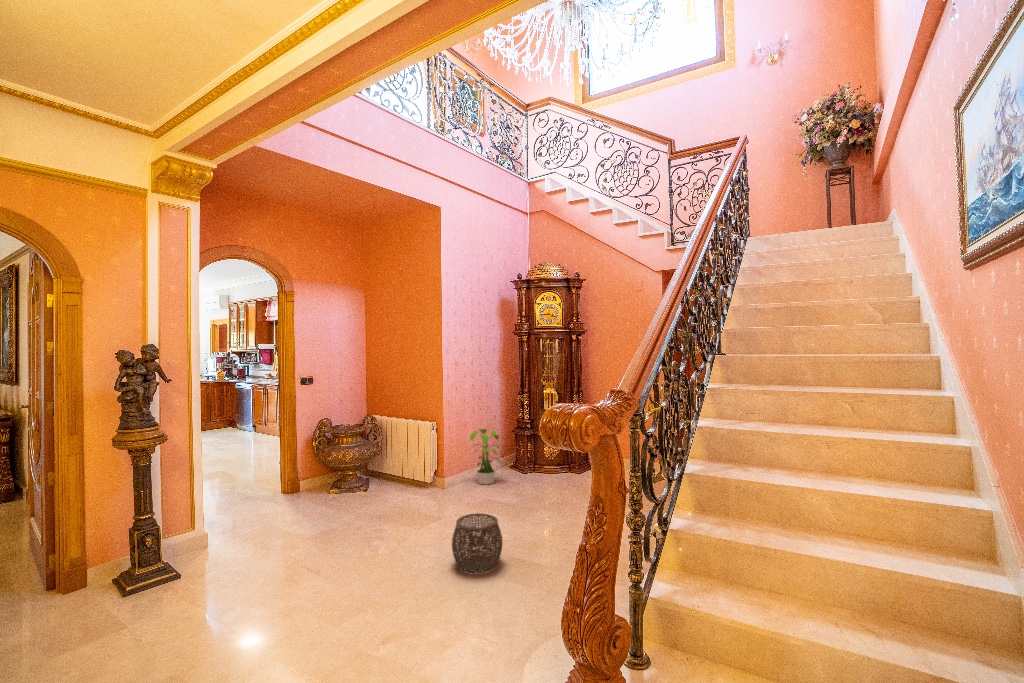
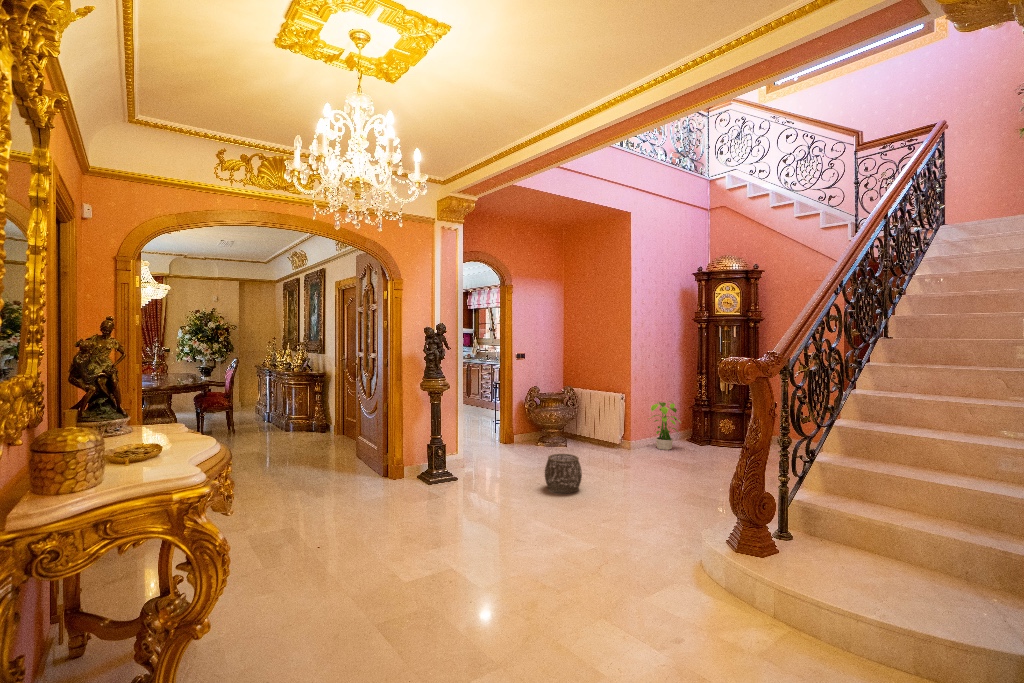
woven basket: present [452,513,503,573] -> present [545,454,582,493]

